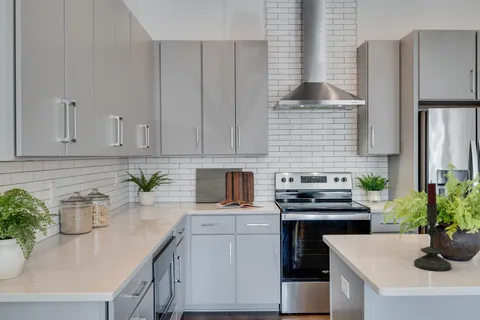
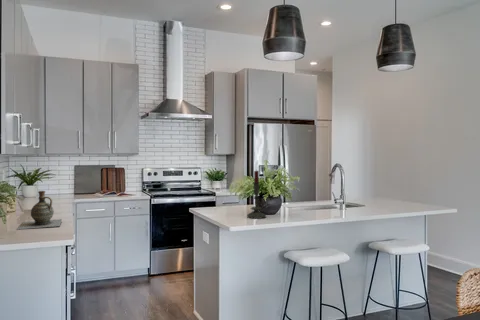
ceramic jug: none [71,206,138,259] -> present [17,191,61,229]

